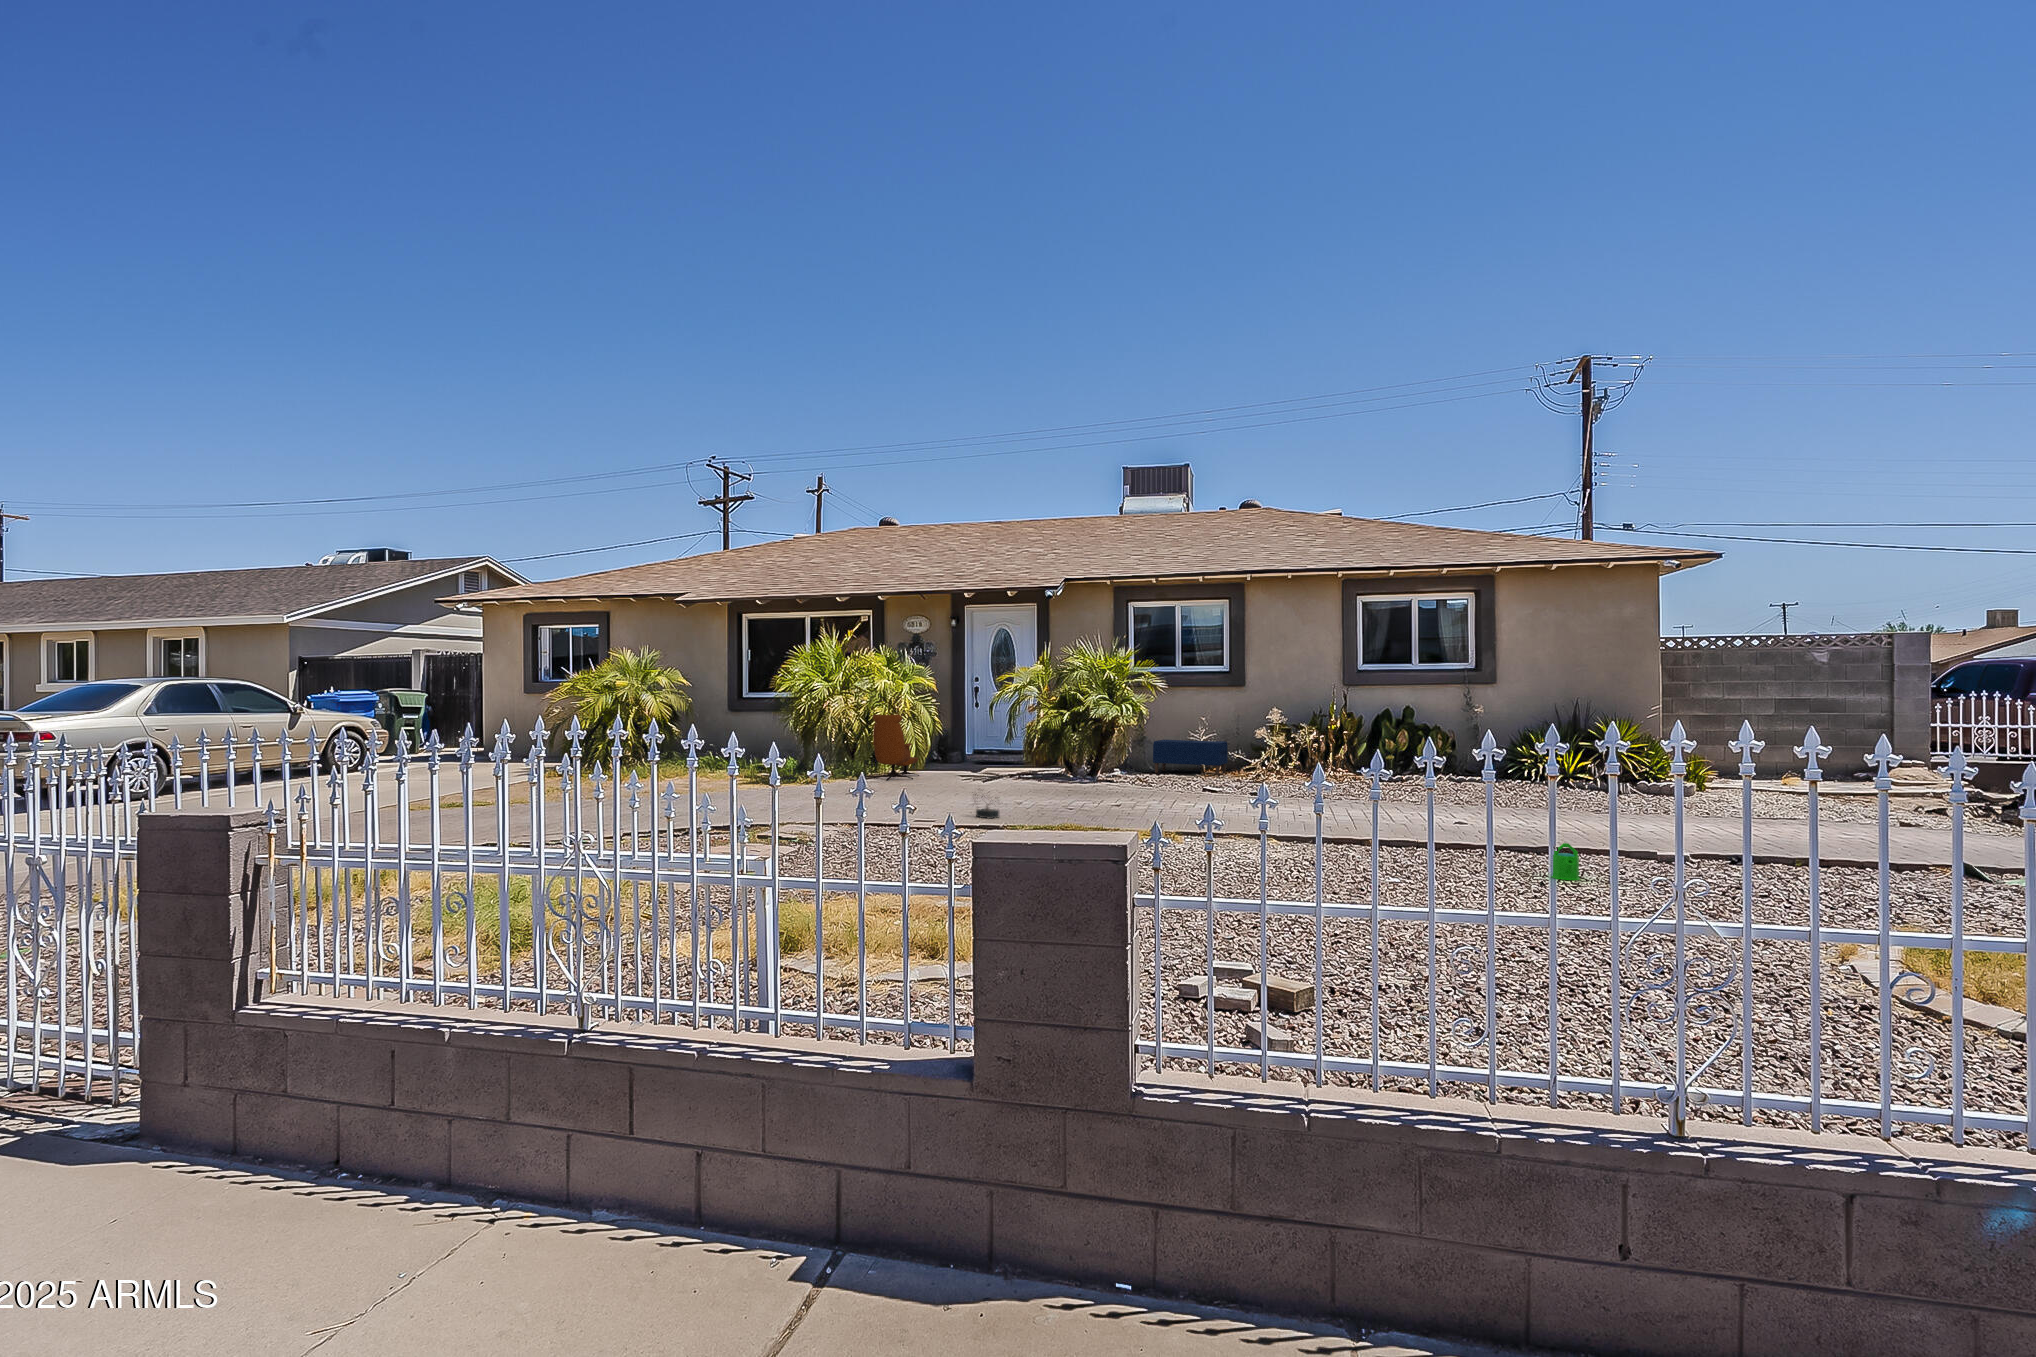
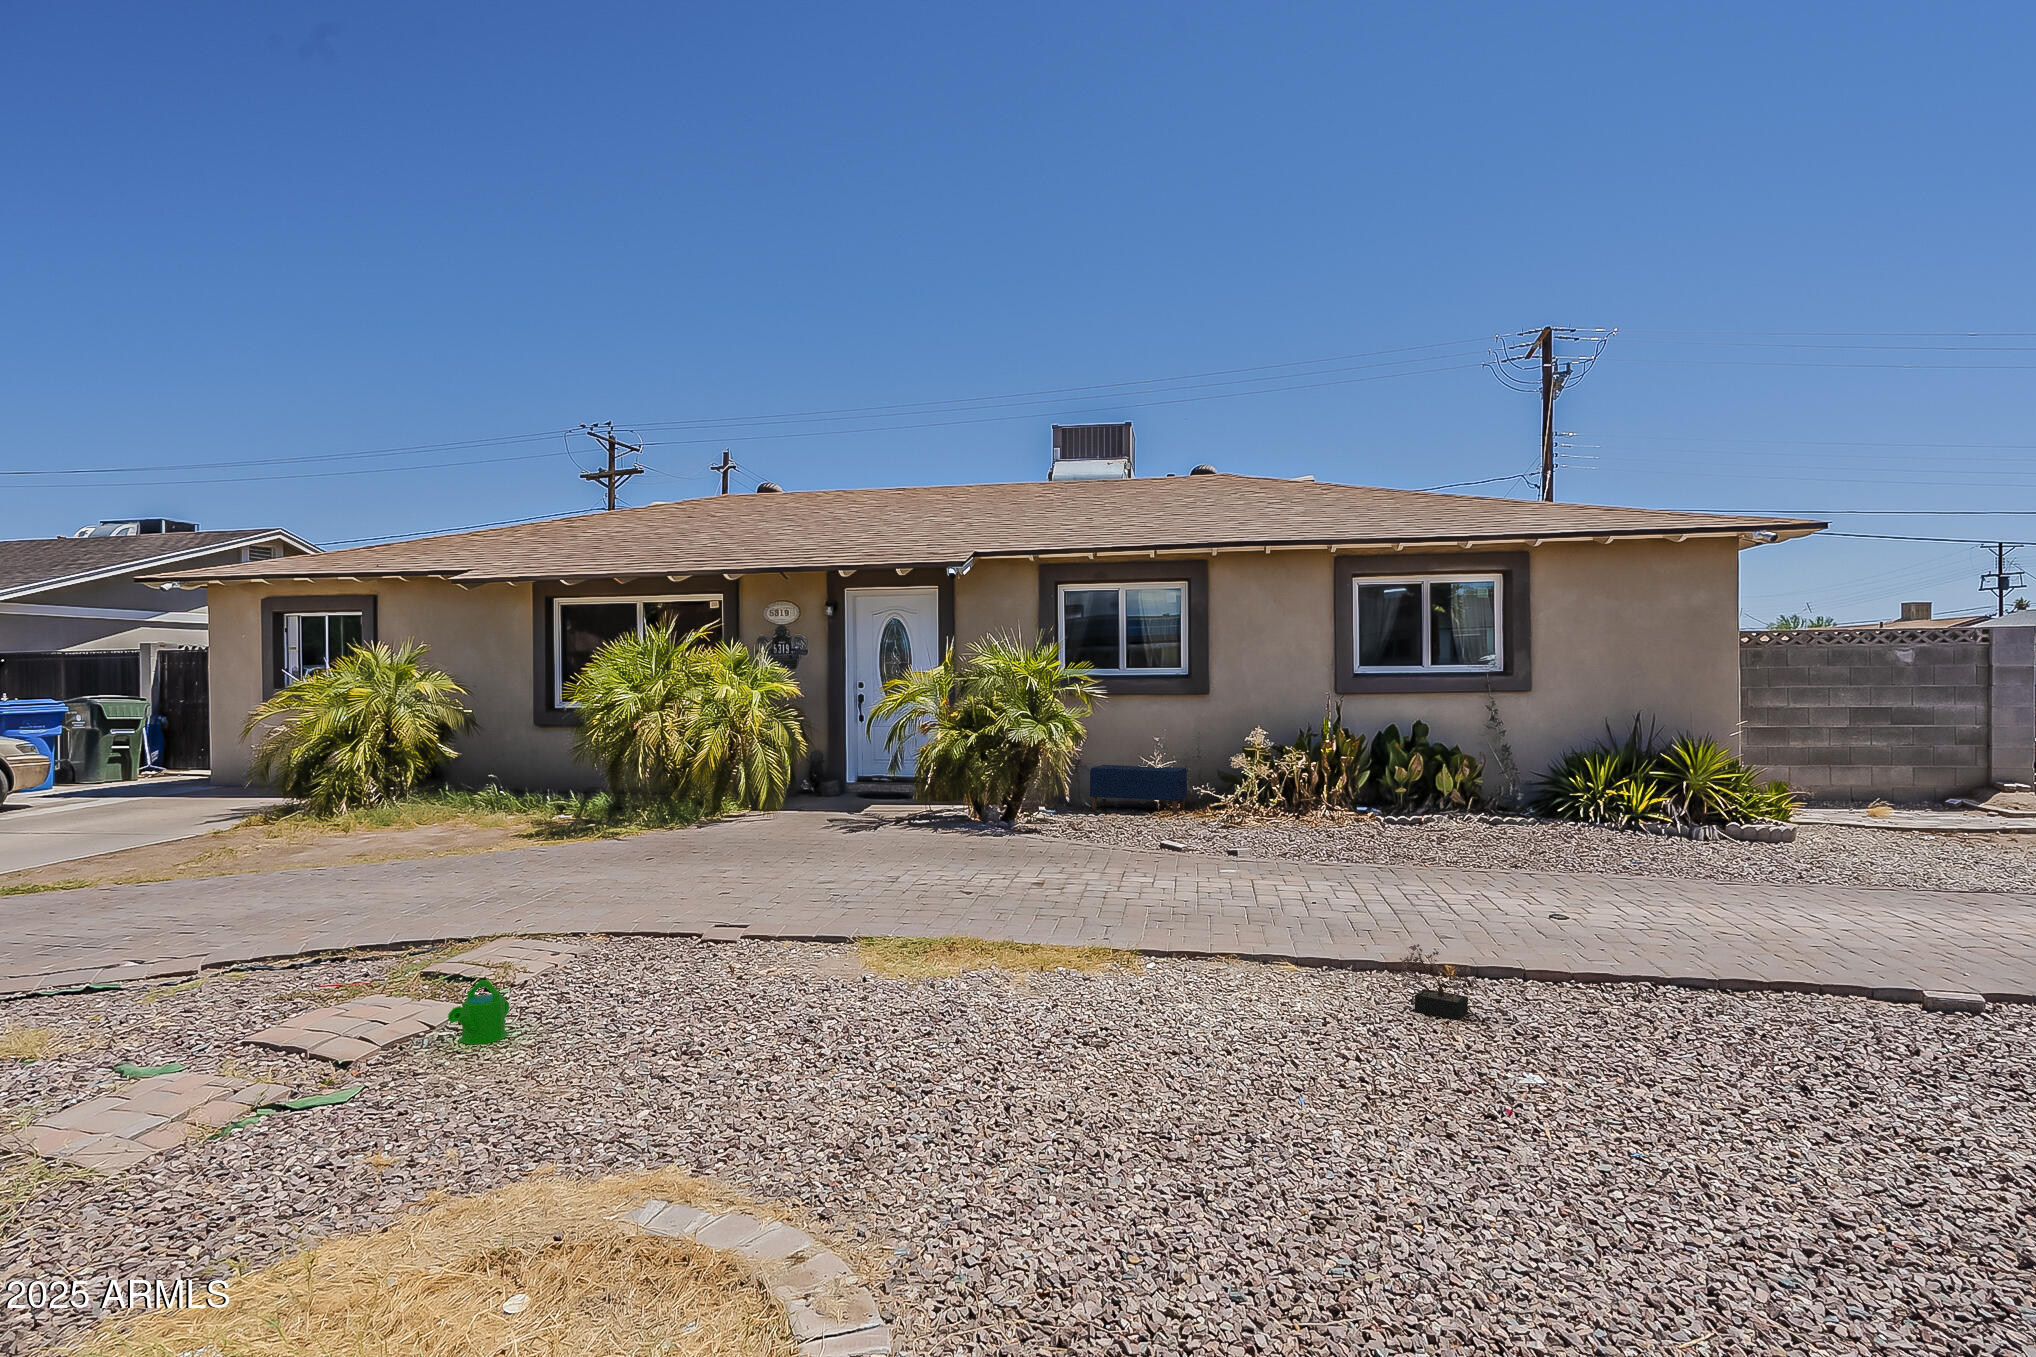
lounge chair: present [873,714,919,781] -> none [704,737,774,829]
decorative plant: present [973,788,999,819] -> present [1400,944,1477,1020]
watering can: present [1551,843,1580,880] -> present [448,980,509,1044]

